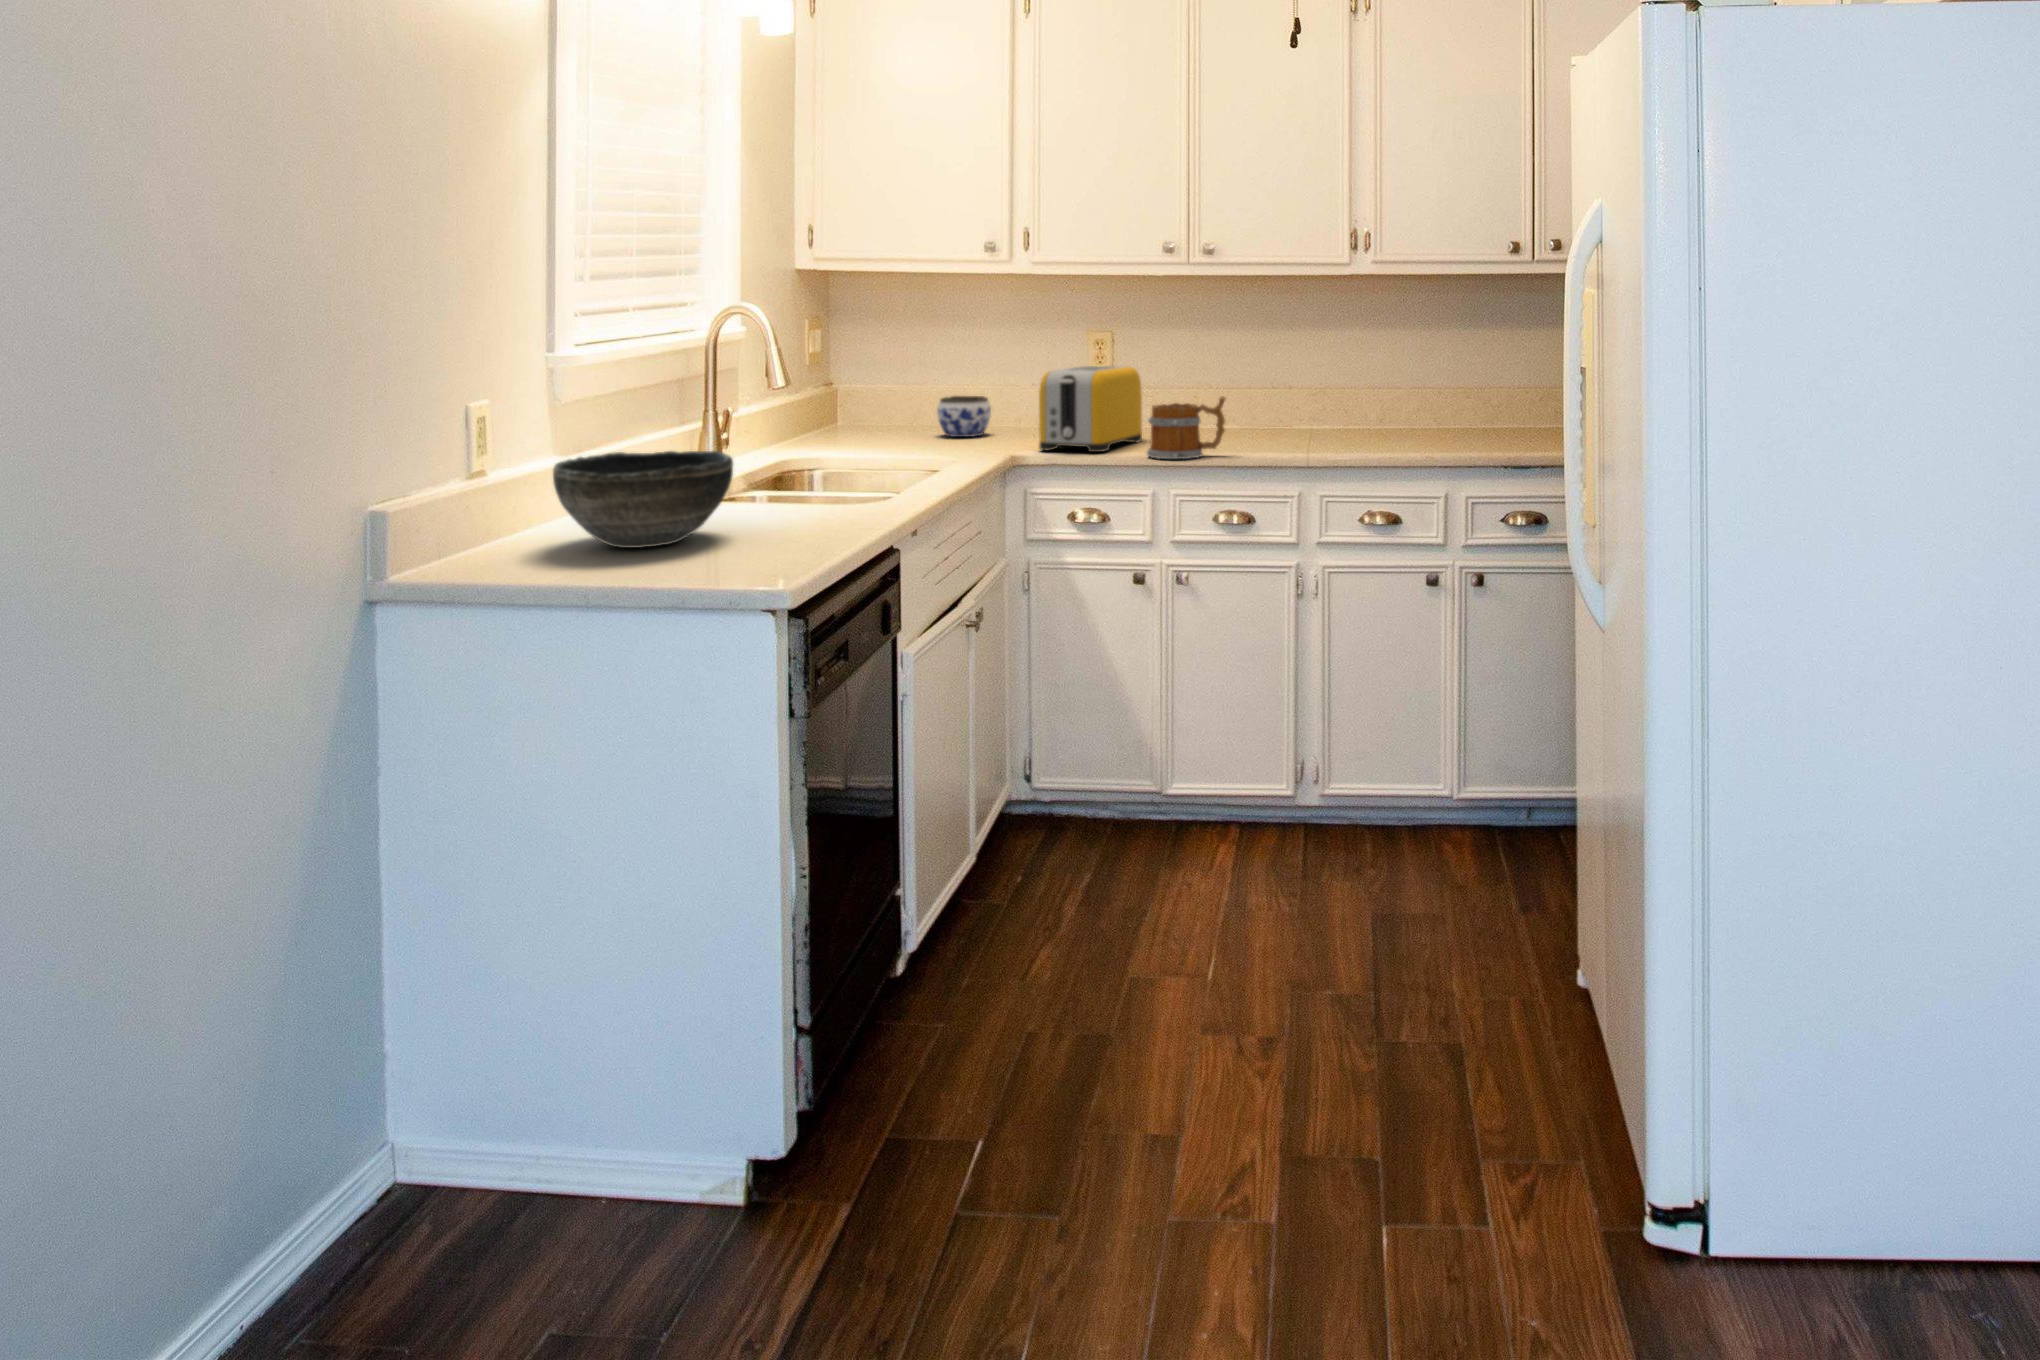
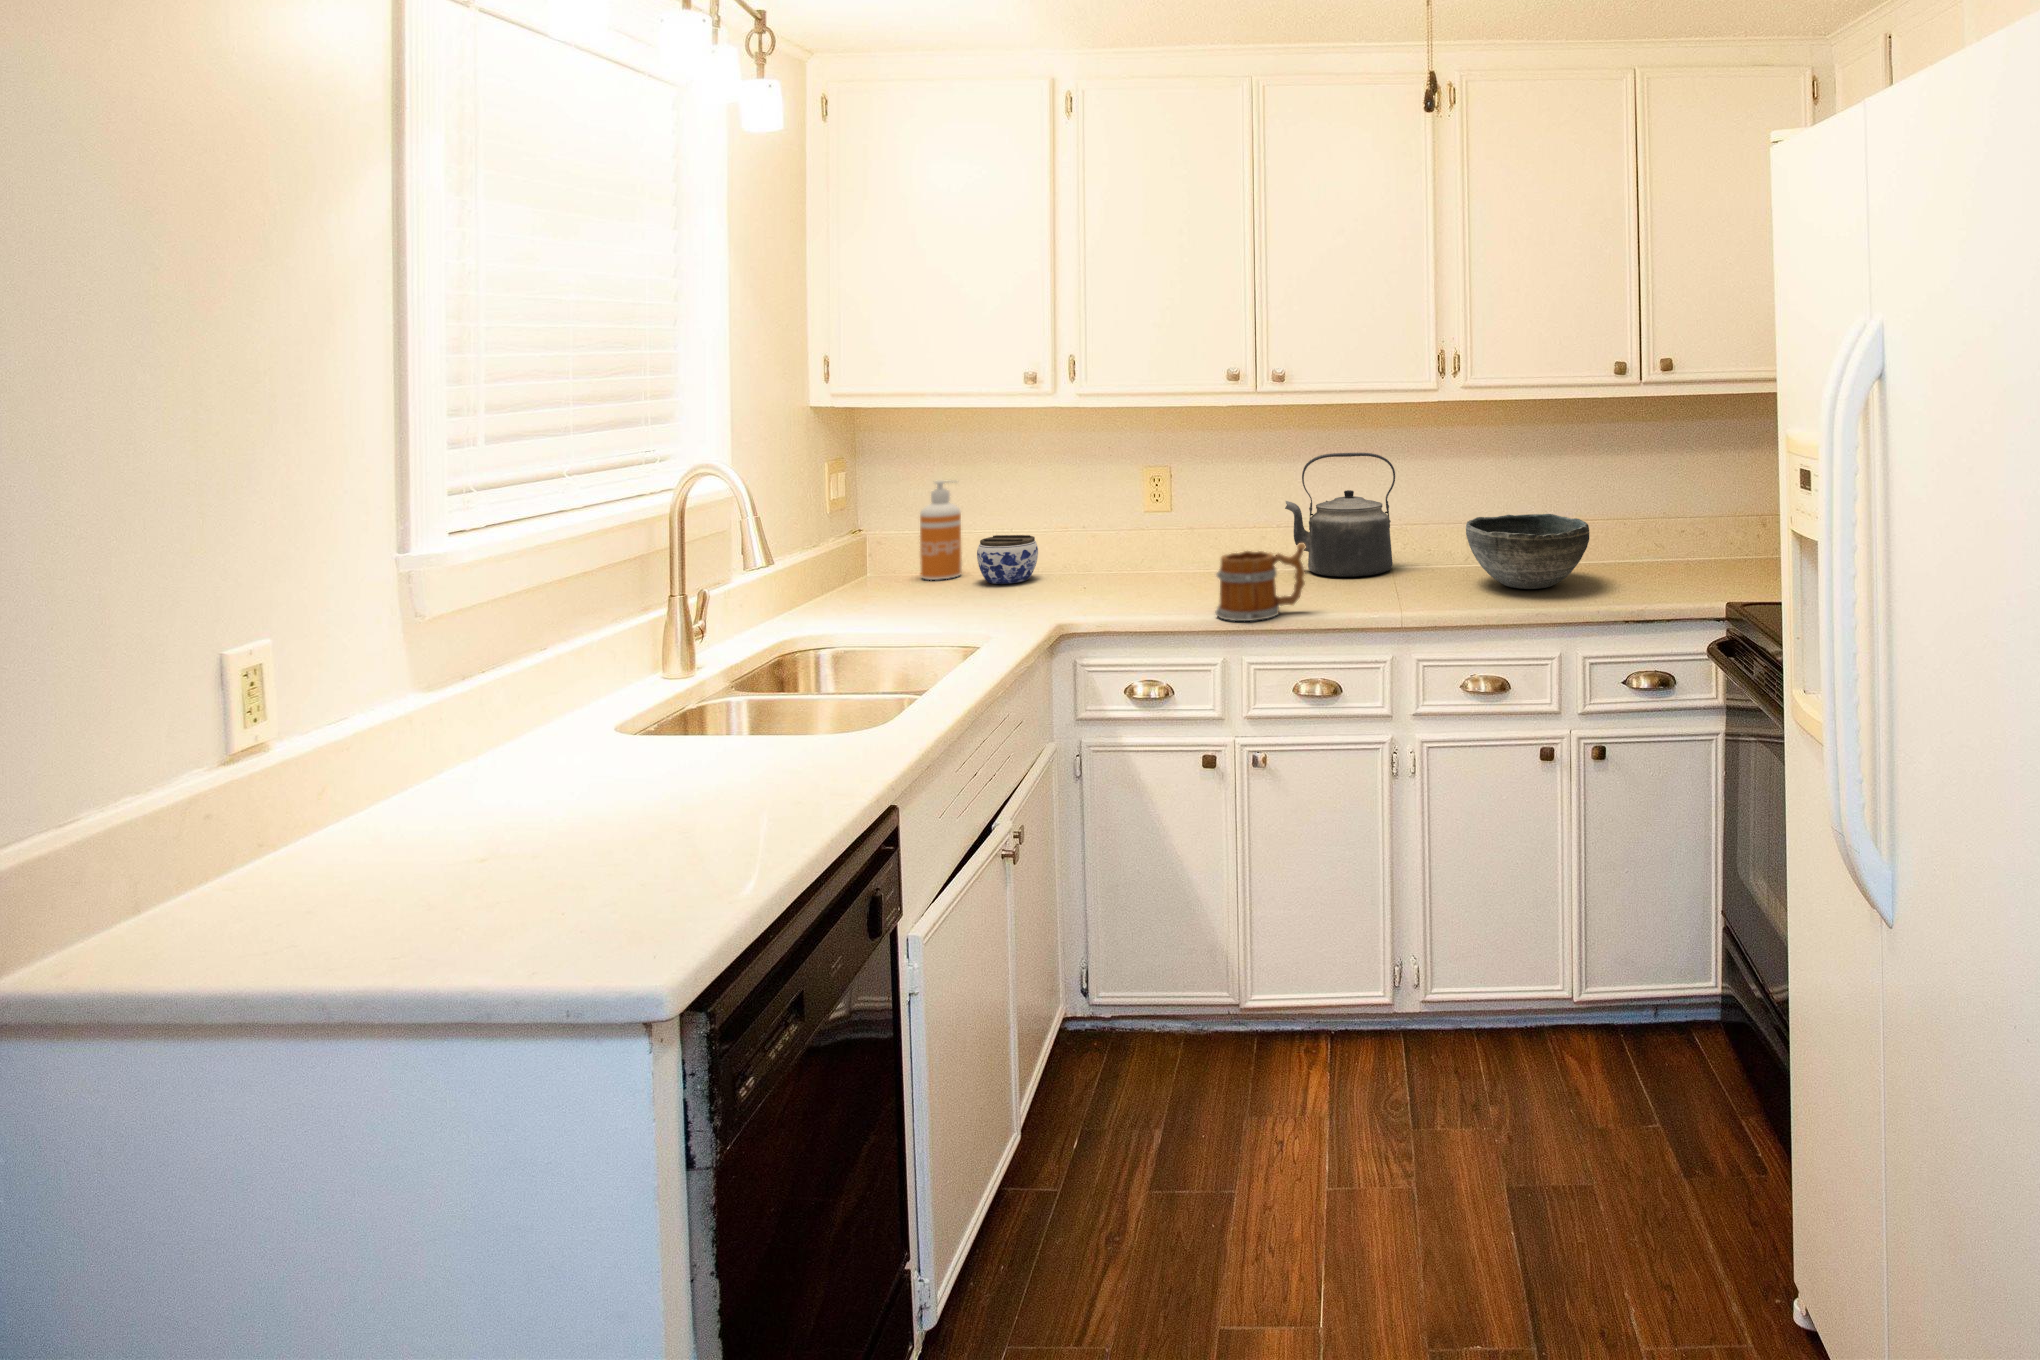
kettle: none [1214,328,1315,437] -> present [1285,453,1395,577]
soap dispenser: none [886,346,922,434] -> present [920,480,962,580]
toaster: present [1039,366,1142,452] -> none [1090,503,1207,610]
bowl: present [553,451,733,548] -> present [1466,514,1589,589]

